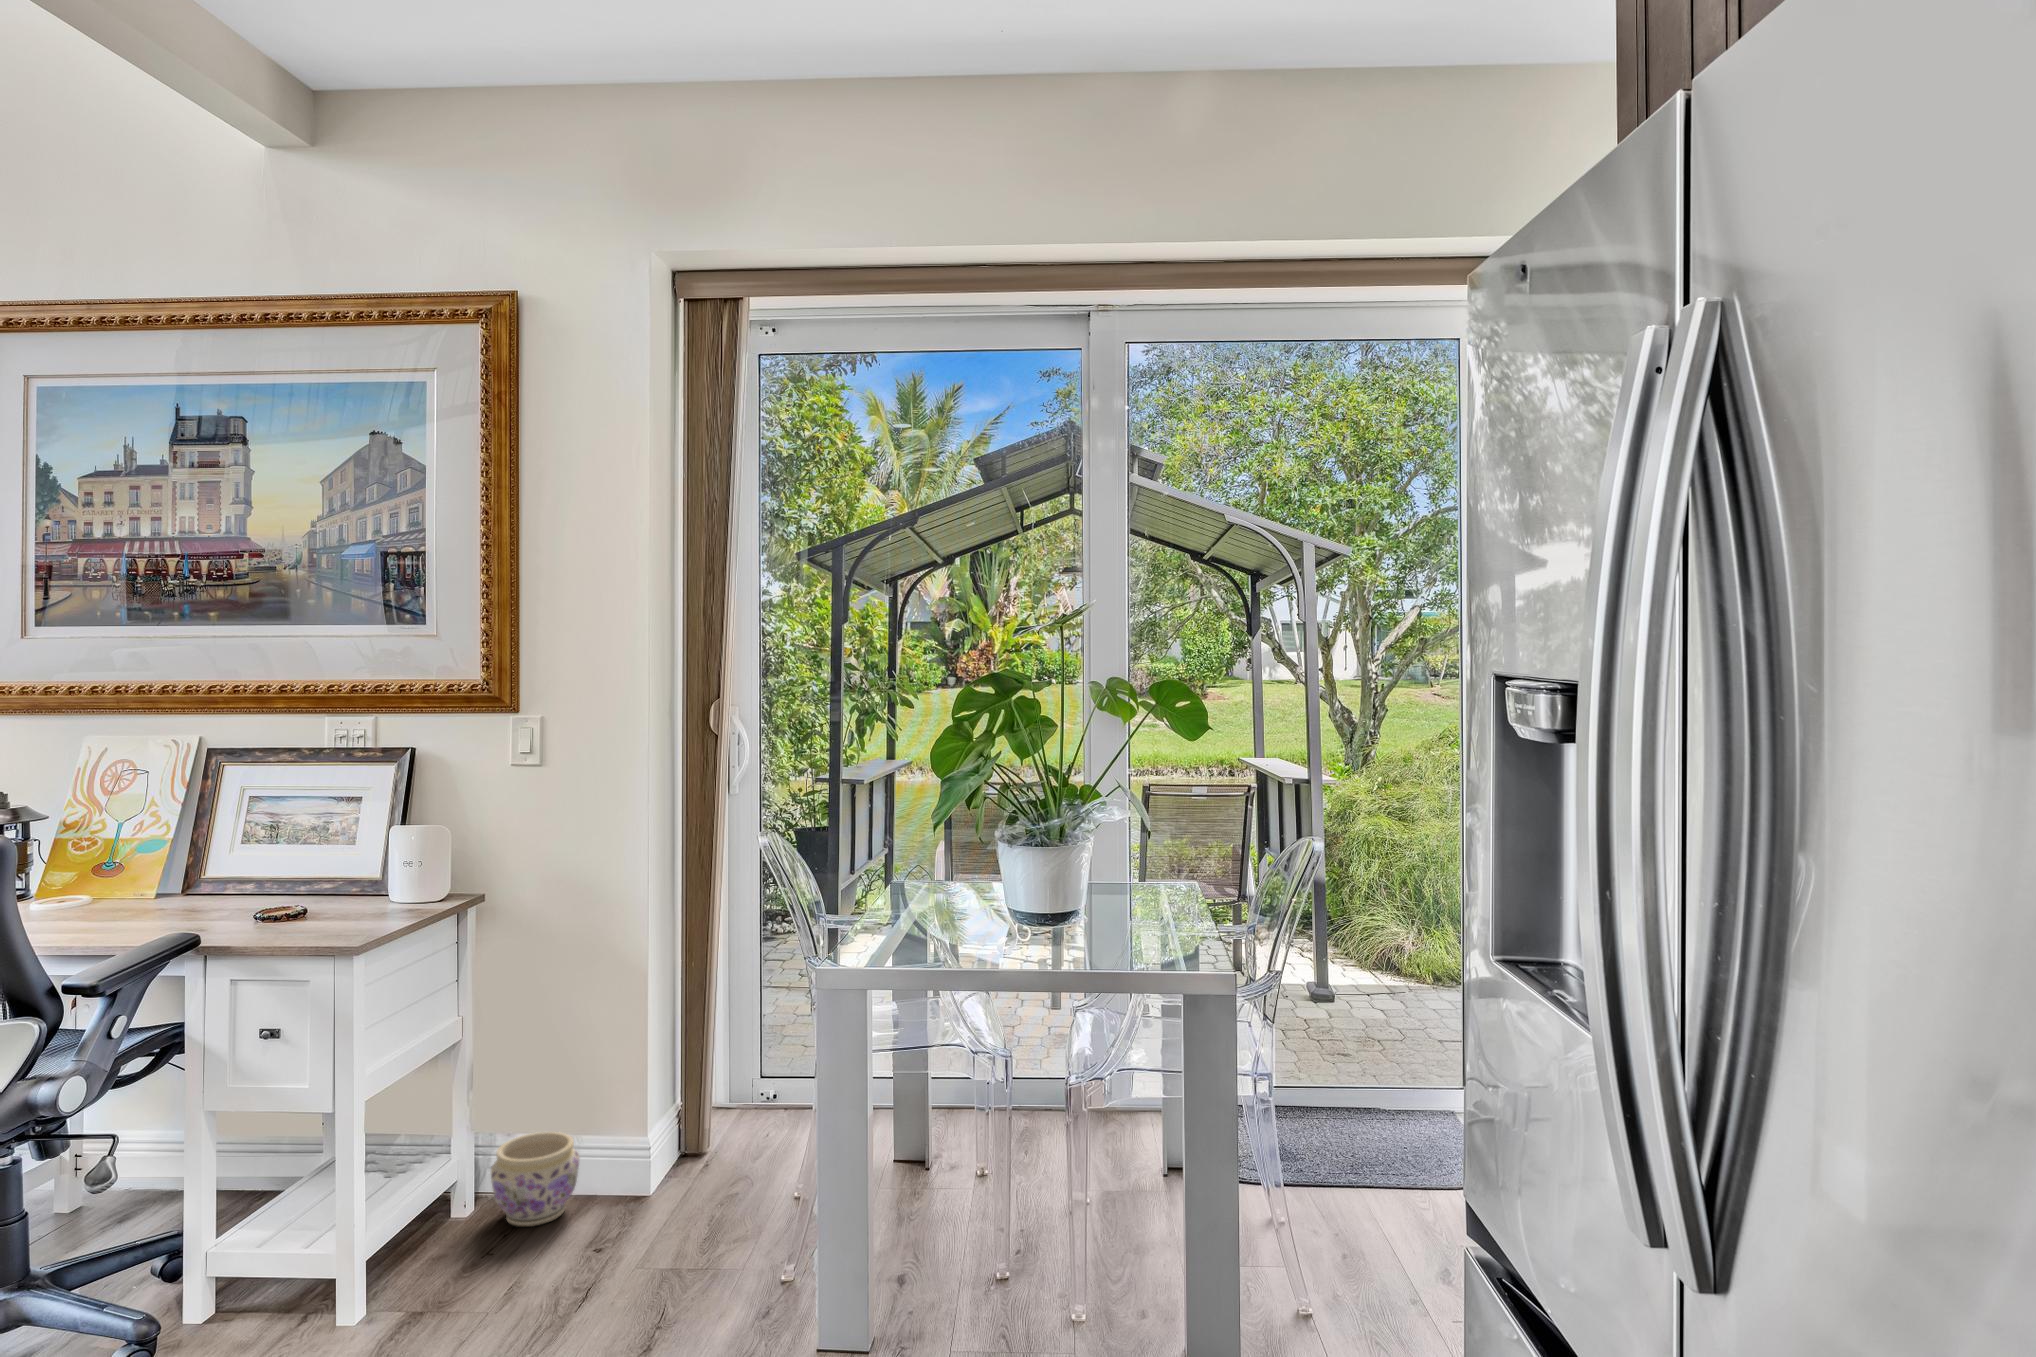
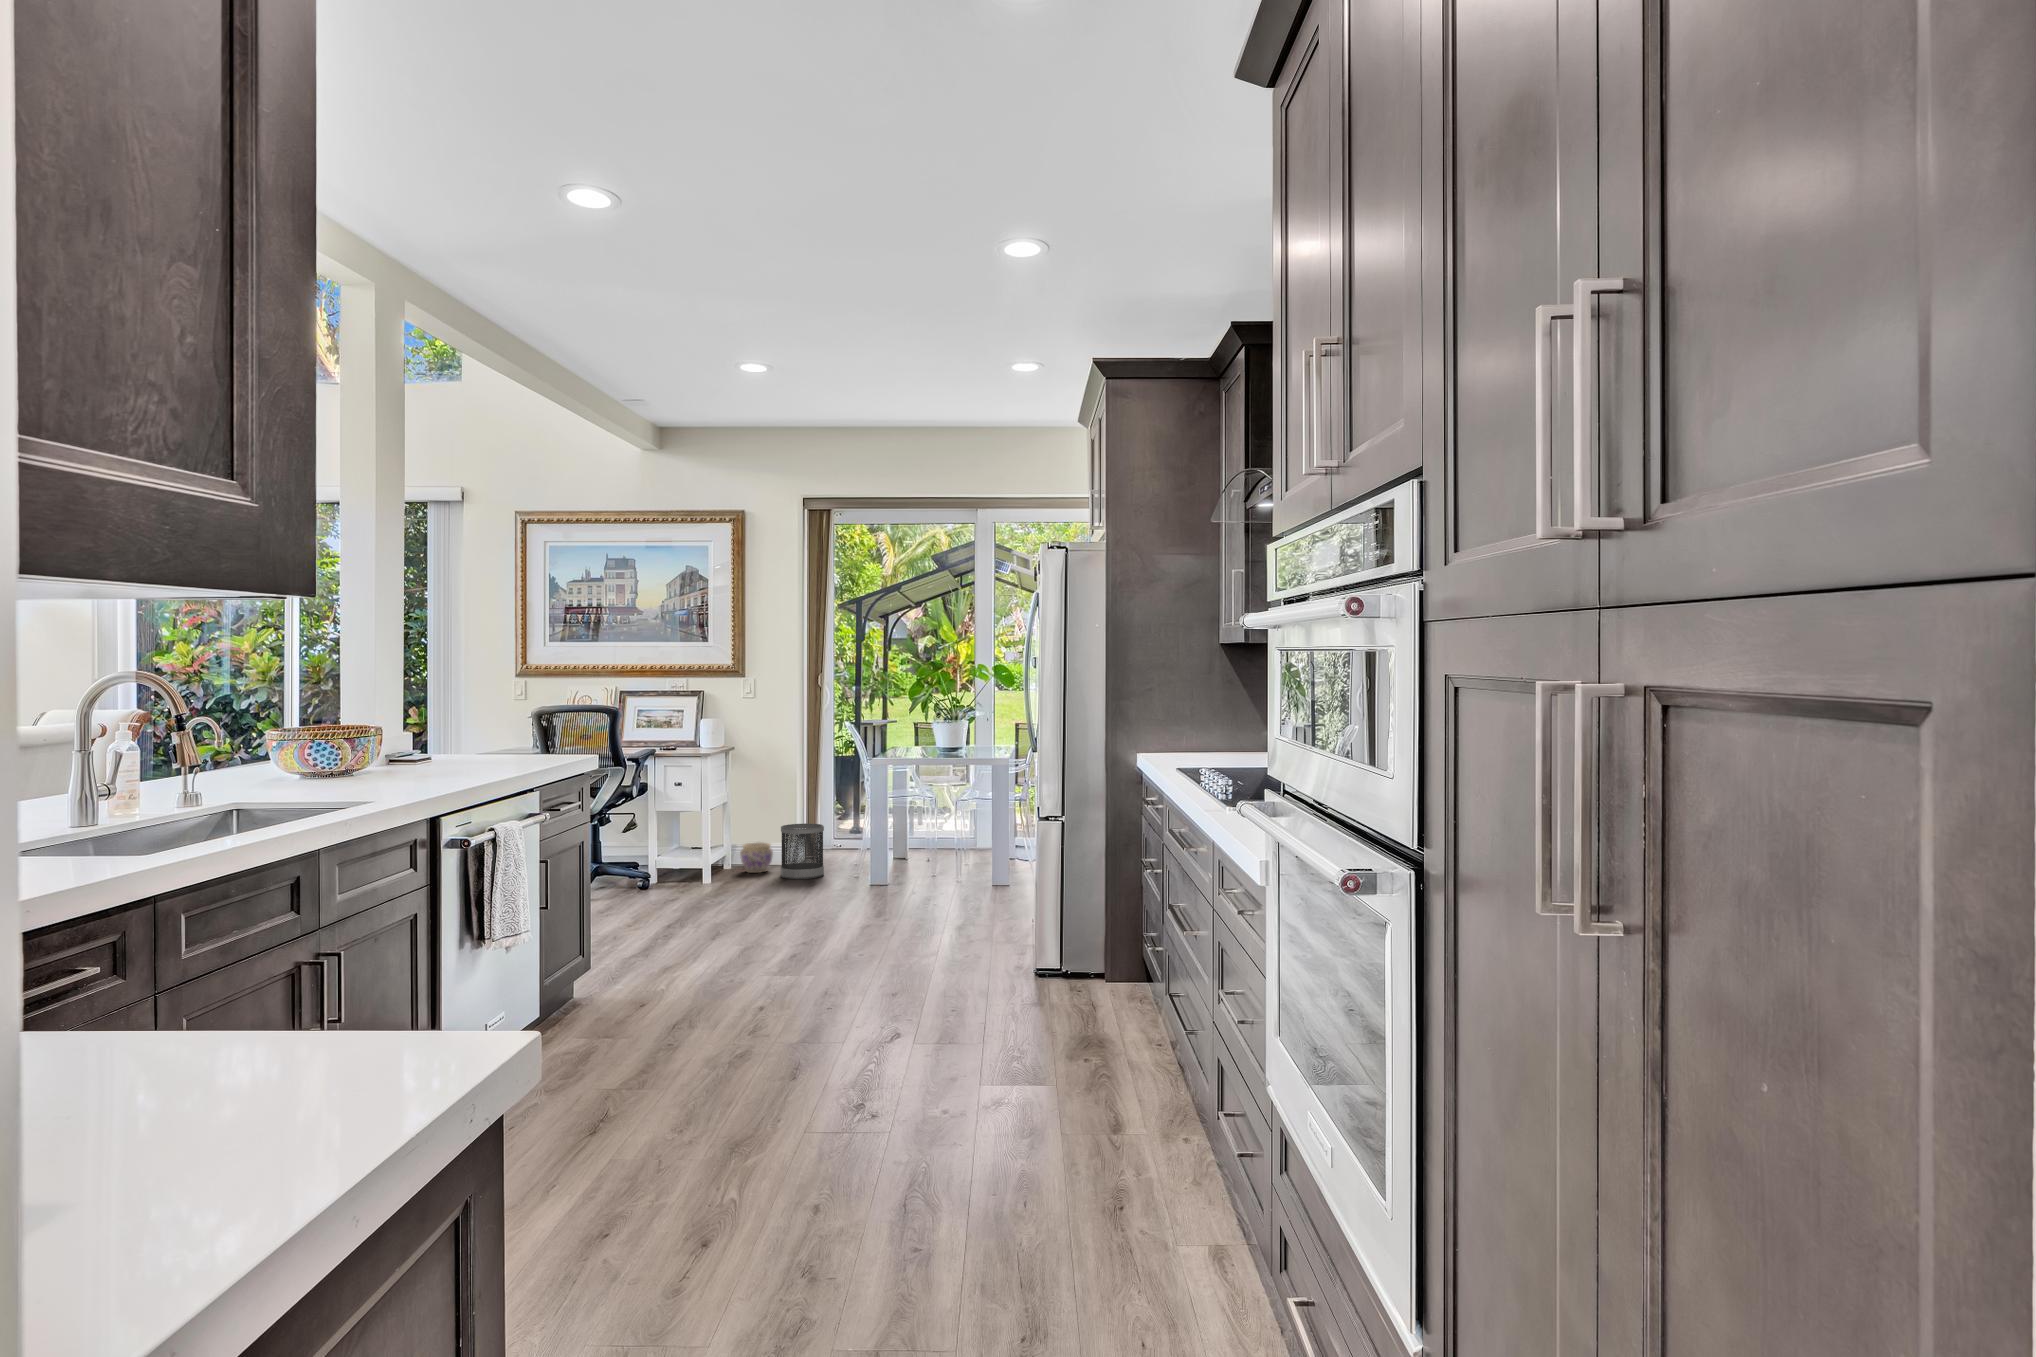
wastebasket: none [582,1096,700,1279] -> present [781,823,824,879]

